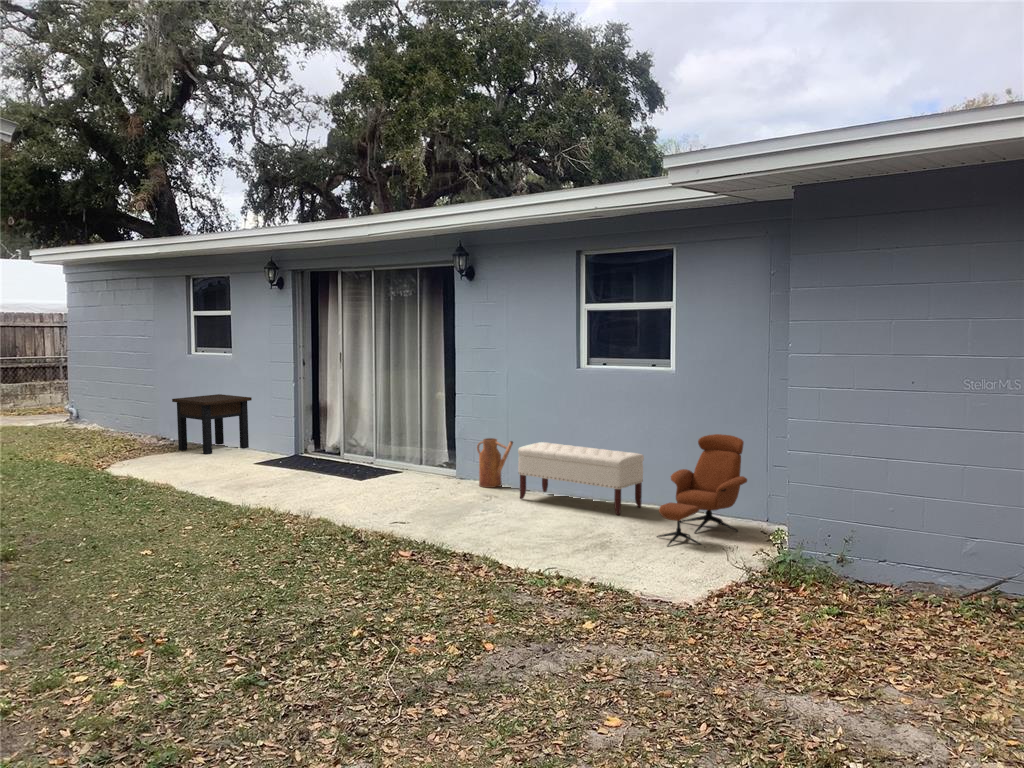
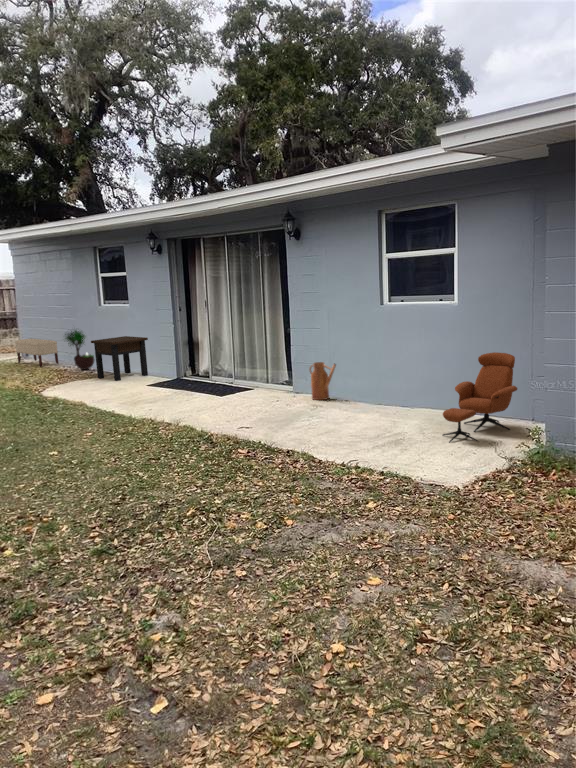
potted tree: none [127,377,172,437] -> present [65,330,94,370]
bench: present [518,442,644,515] -> present [15,338,58,366]

